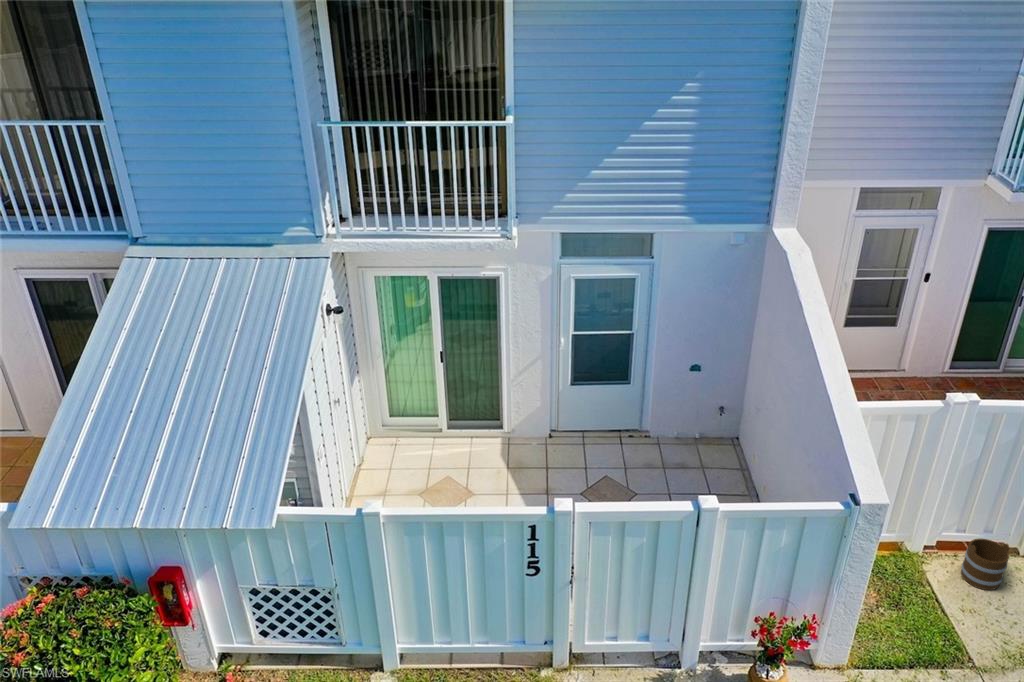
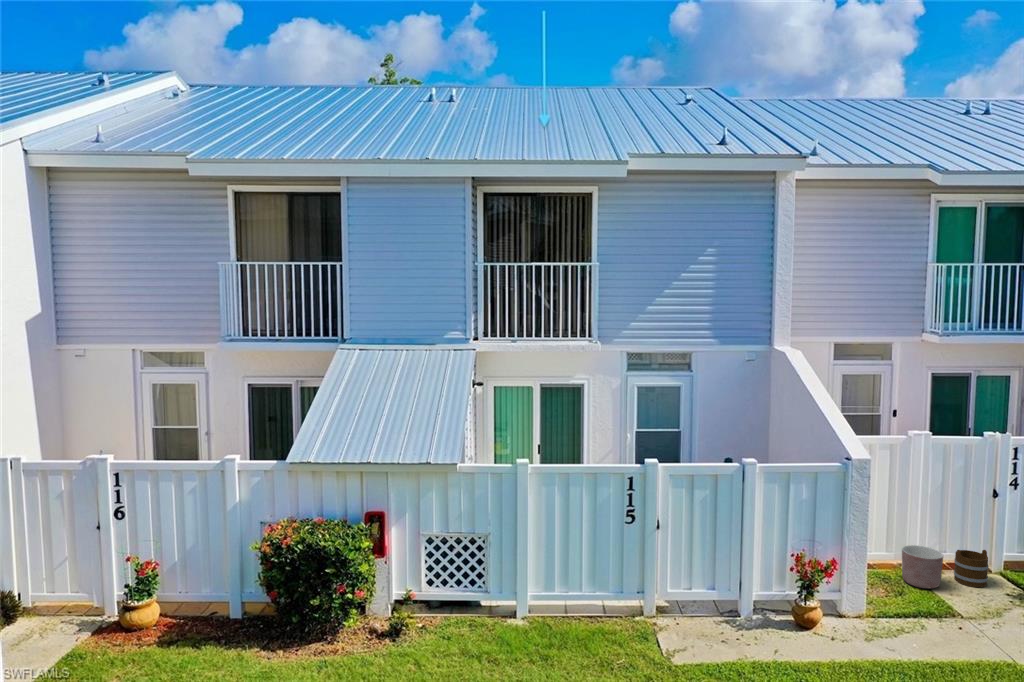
planter: none [895,536,952,597] -> present [902,545,943,589]

